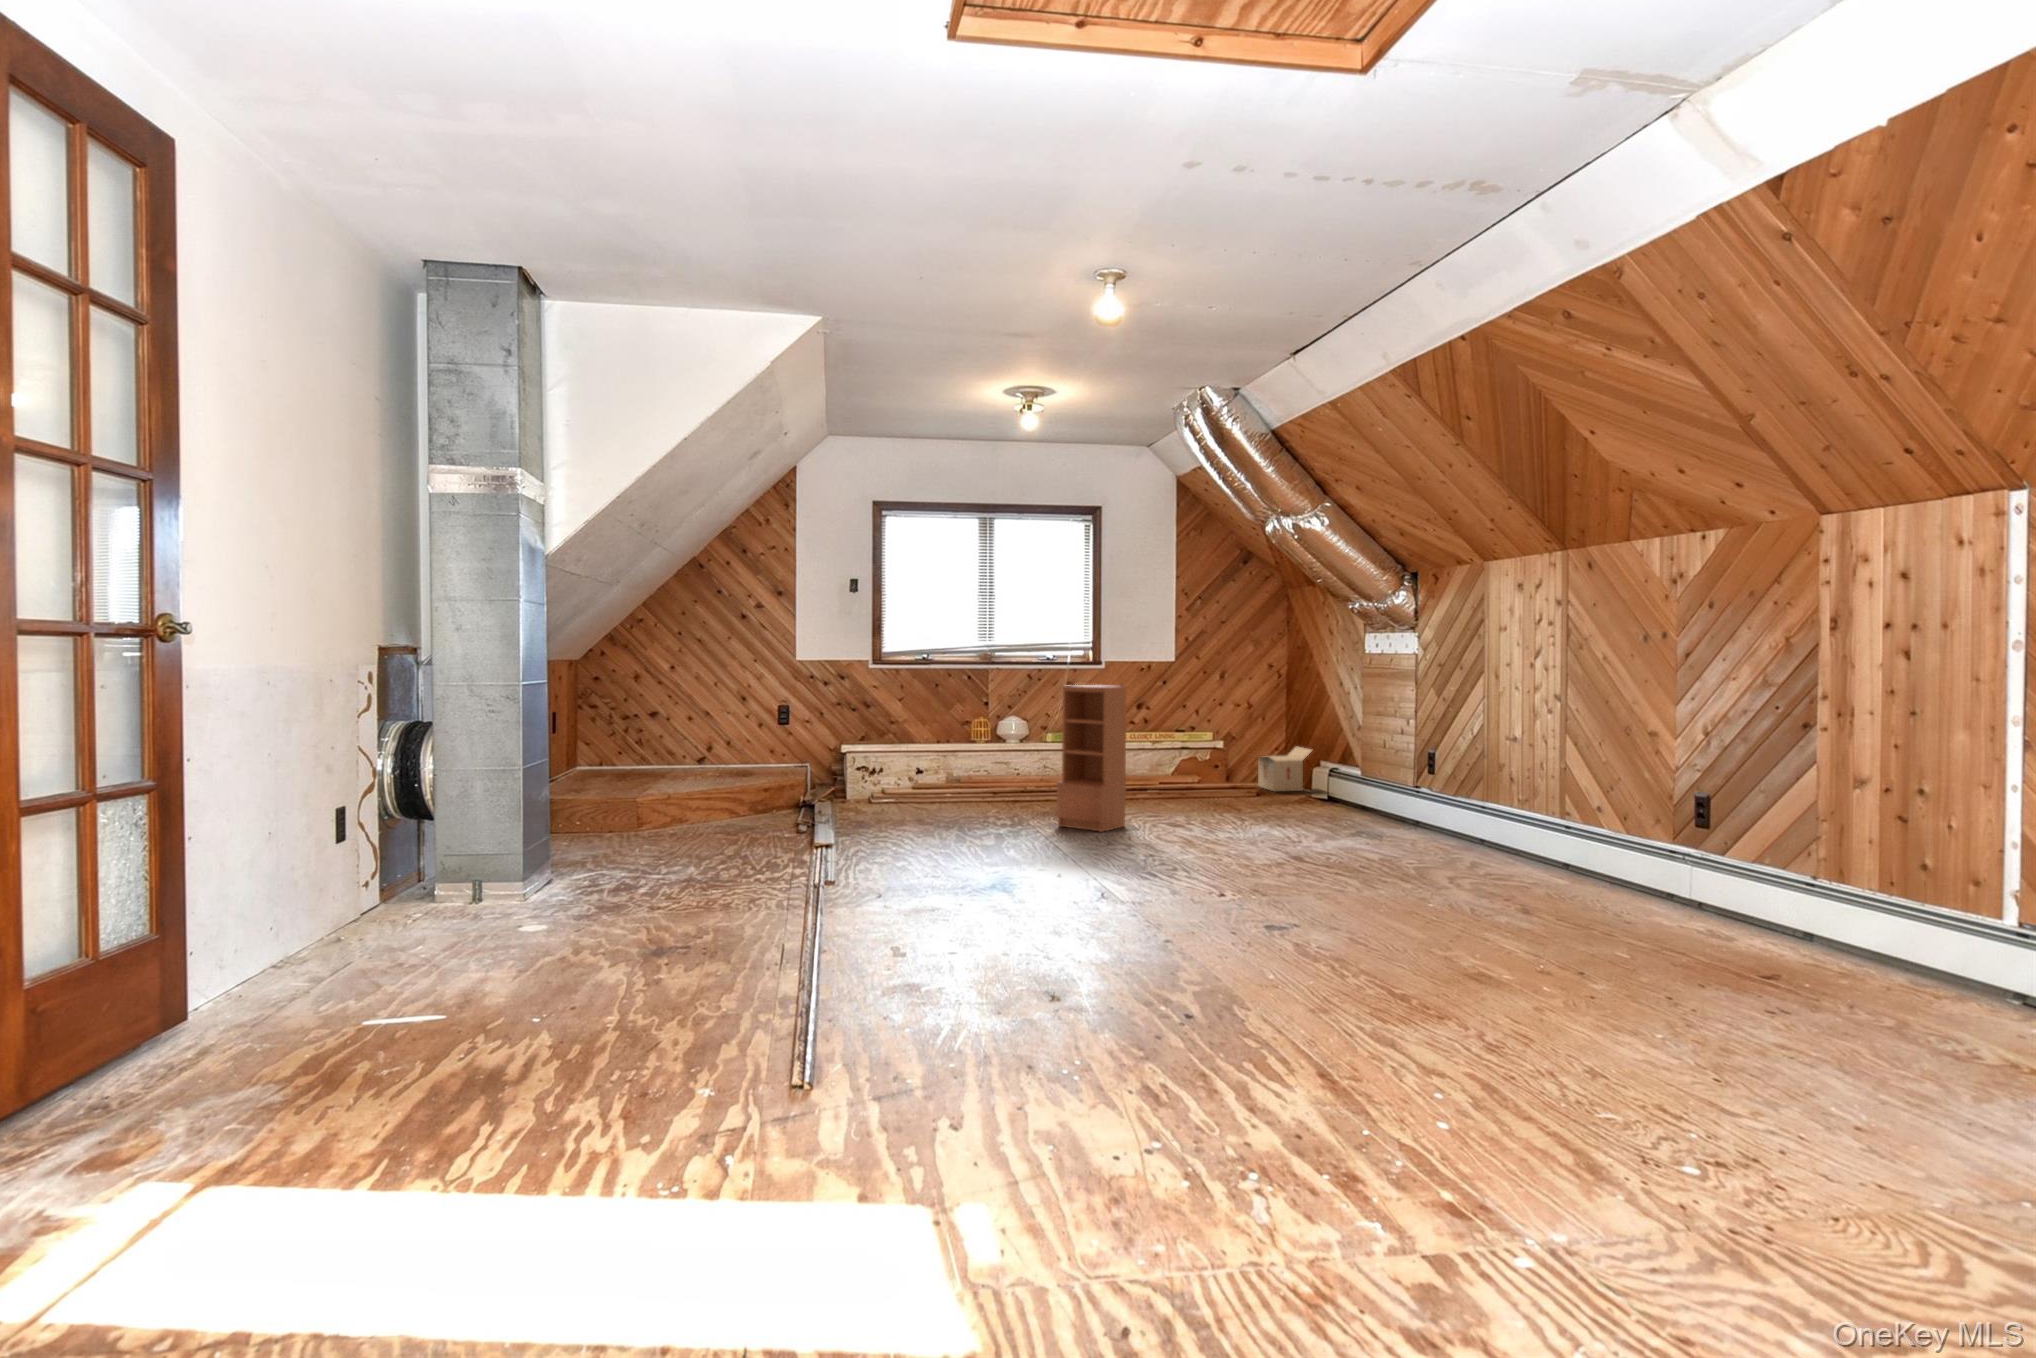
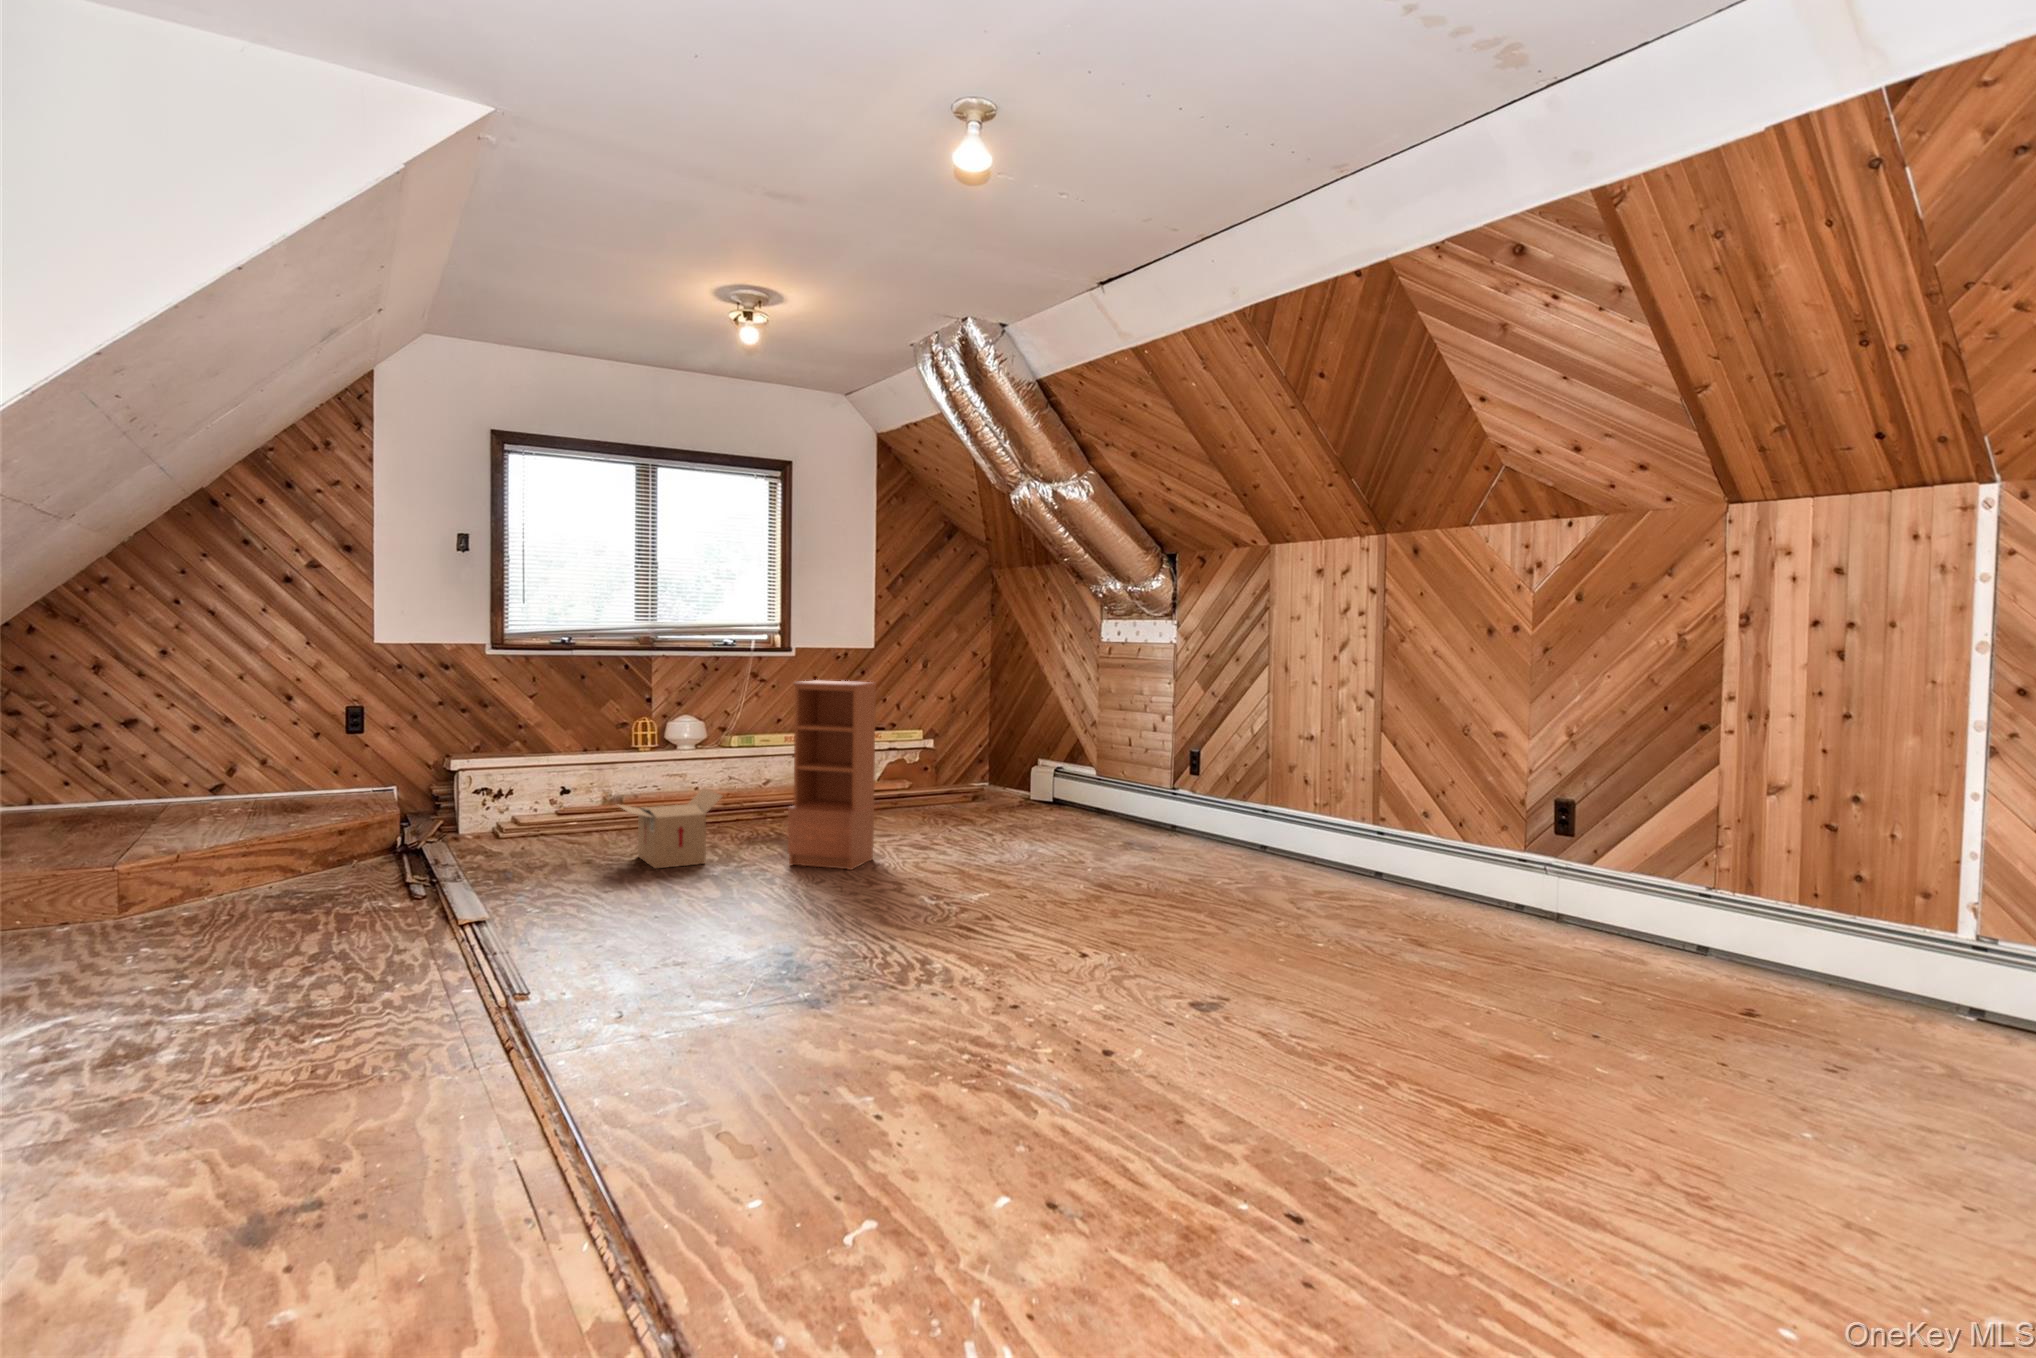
cardboard box: present [1258,747,1312,792] -> present [616,788,722,869]

